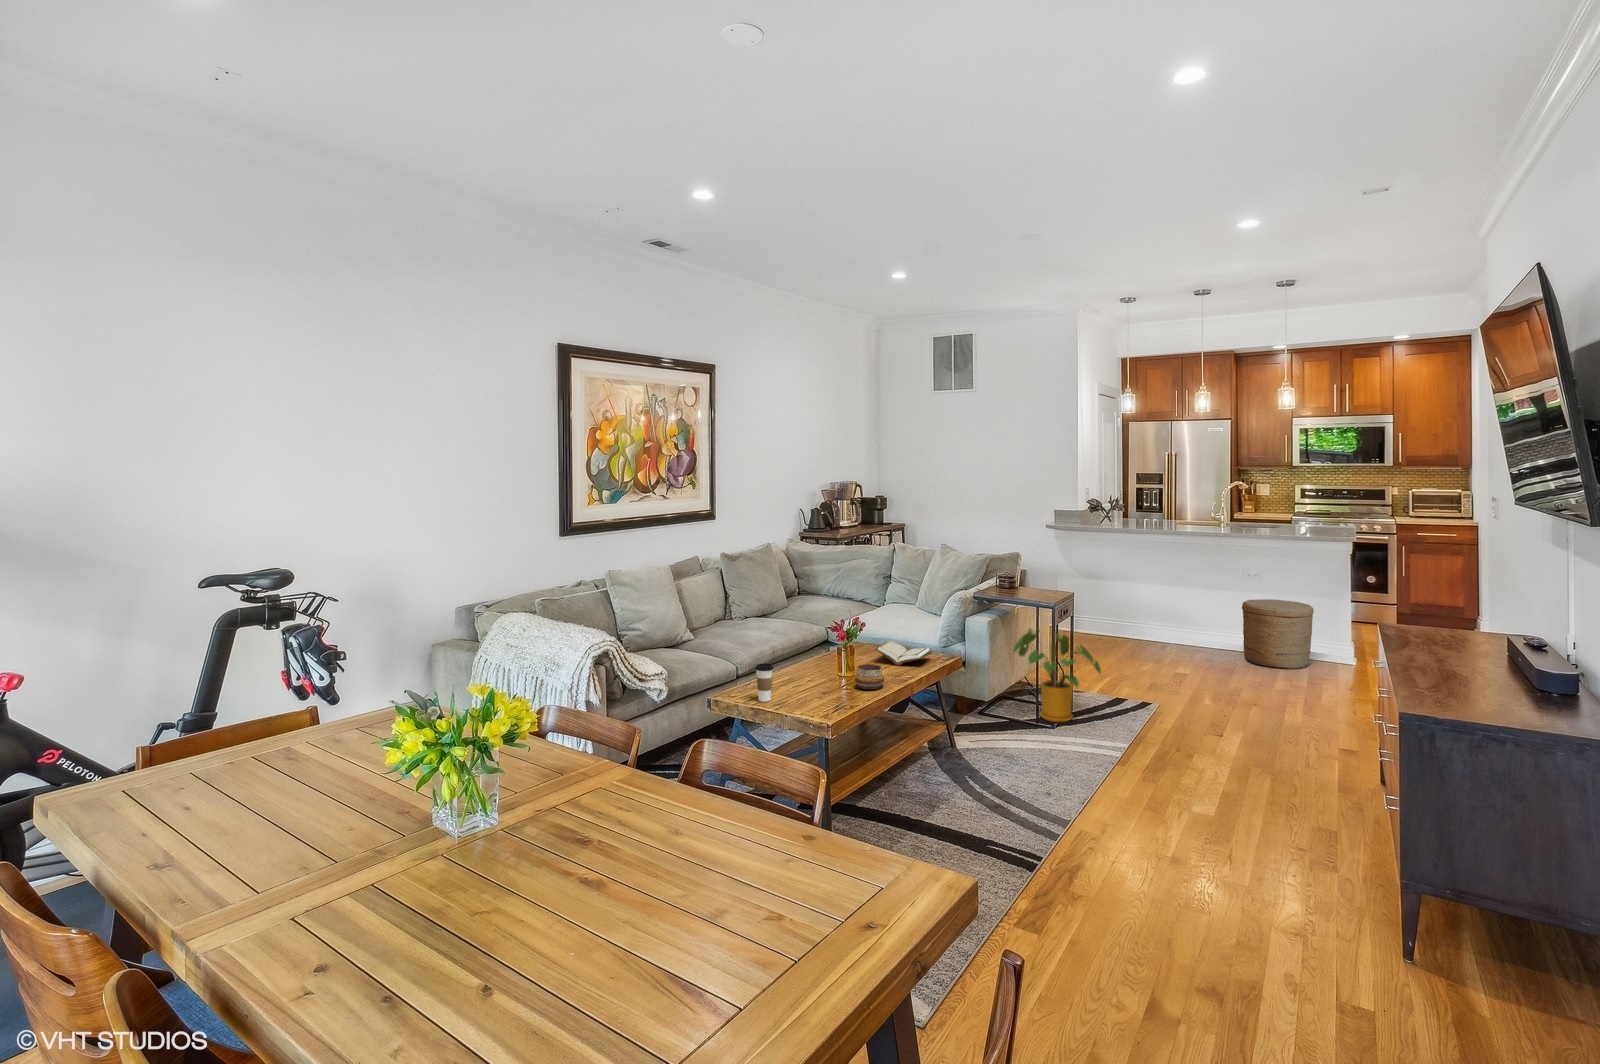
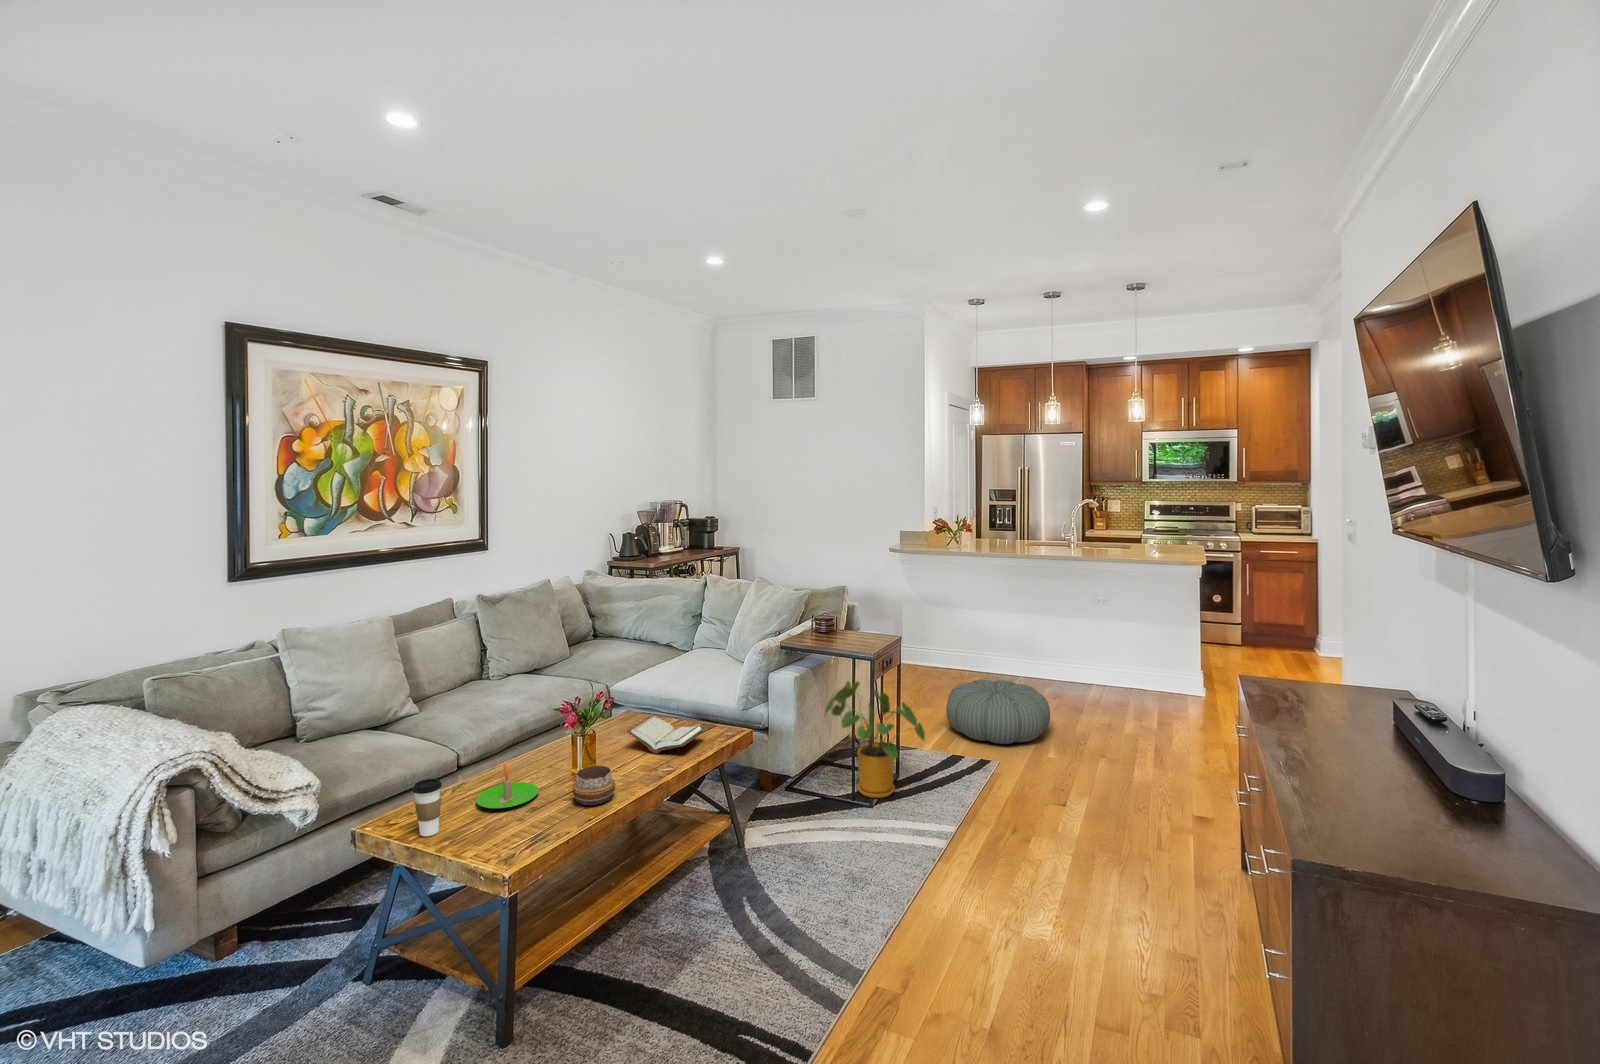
woven basket: present [1242,599,1314,669] -> none [1090,628,1164,706]
pouf: none [1109,639,1206,691] -> present [946,680,1050,744]
candle: none [784,659,826,690] -> present [476,762,539,808]

